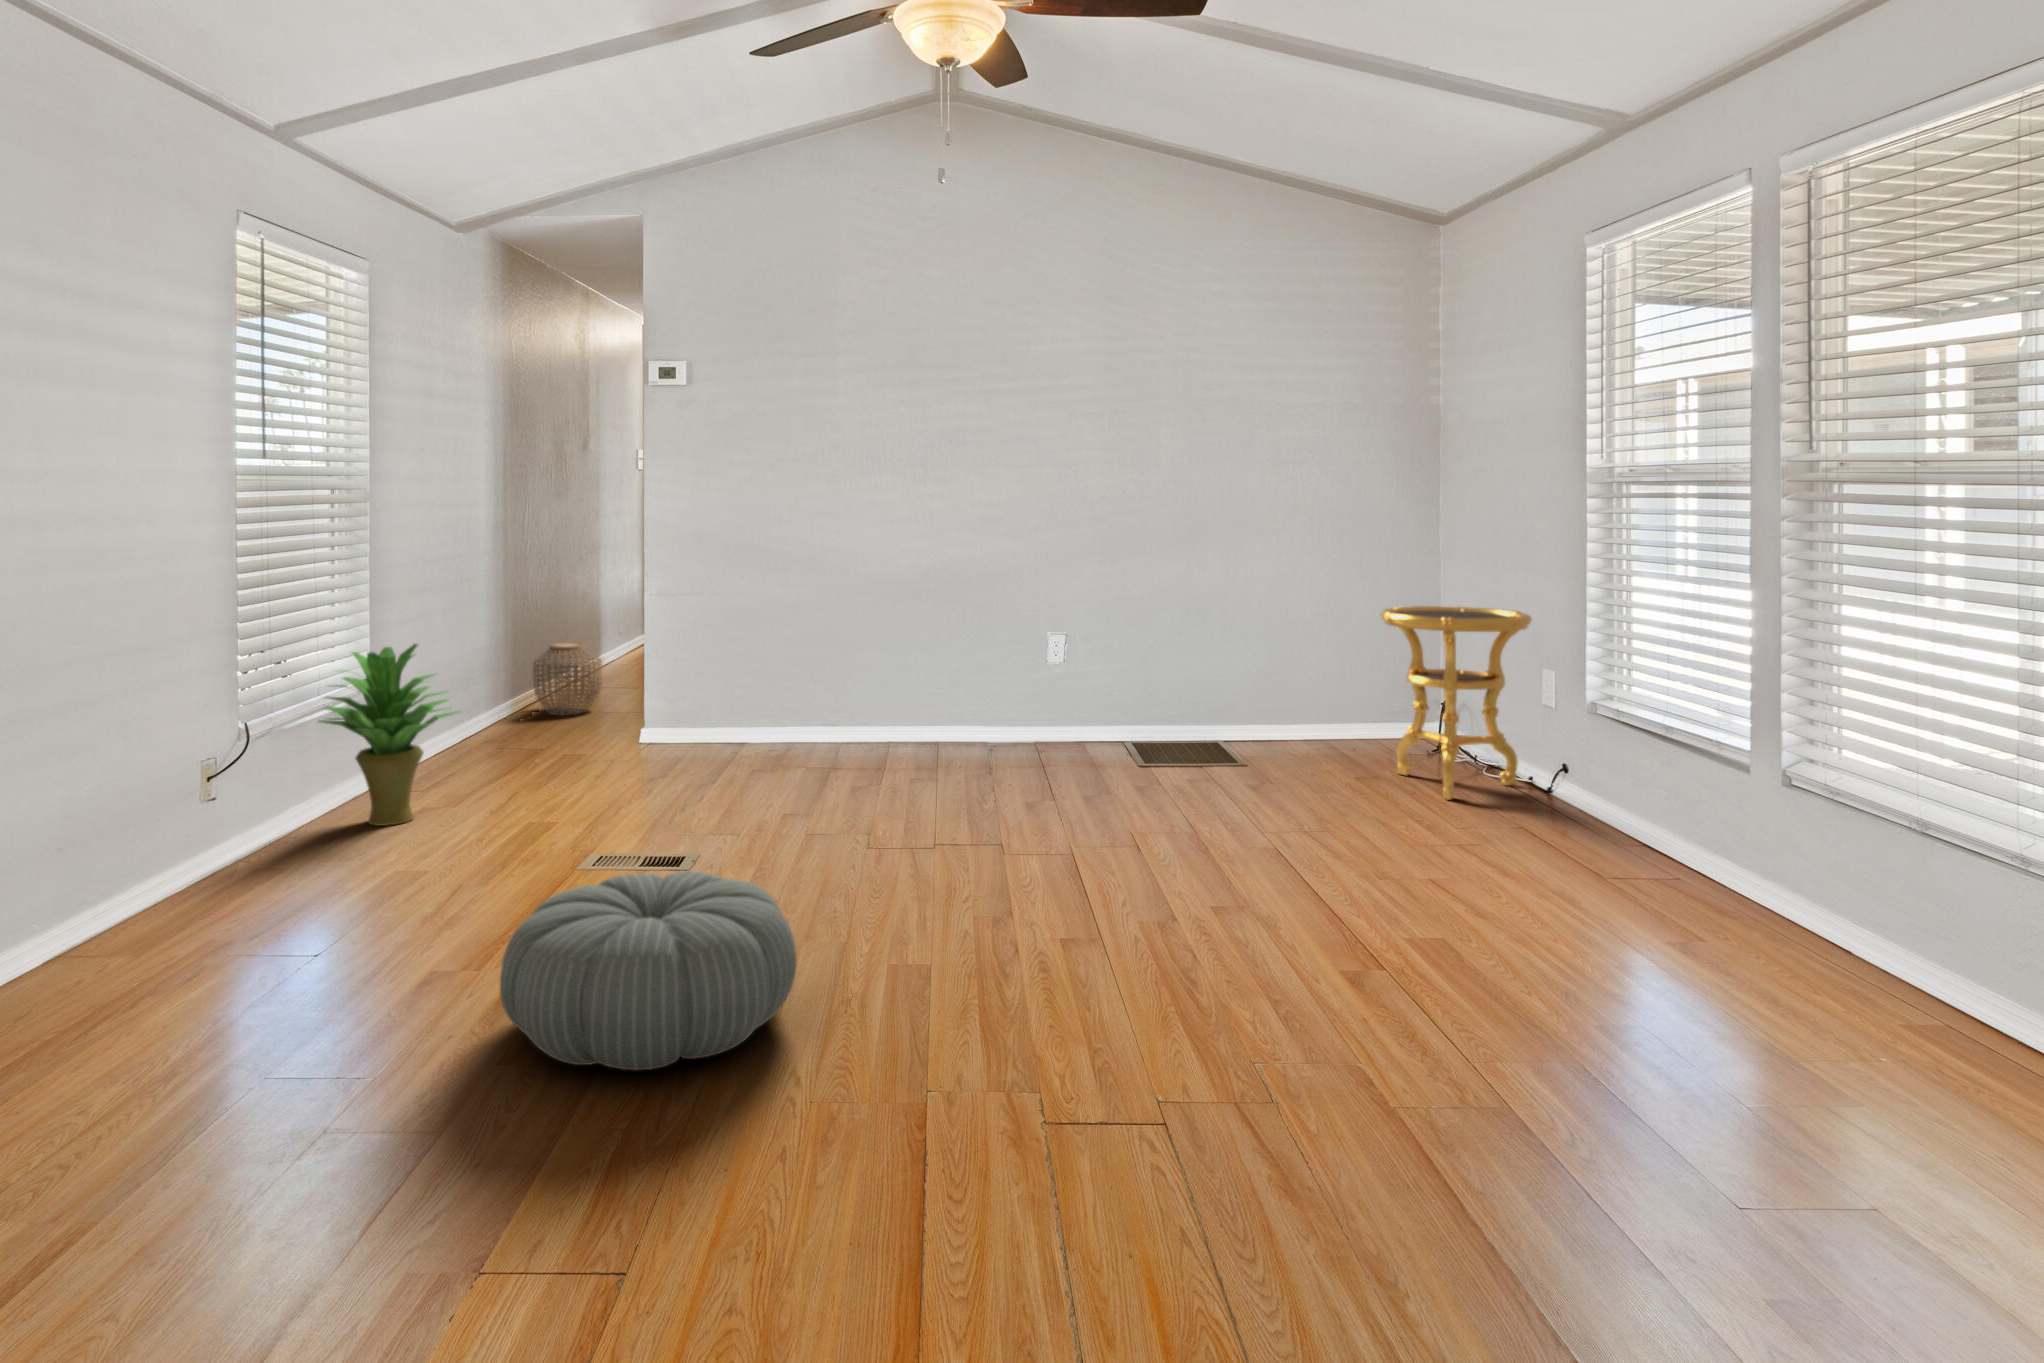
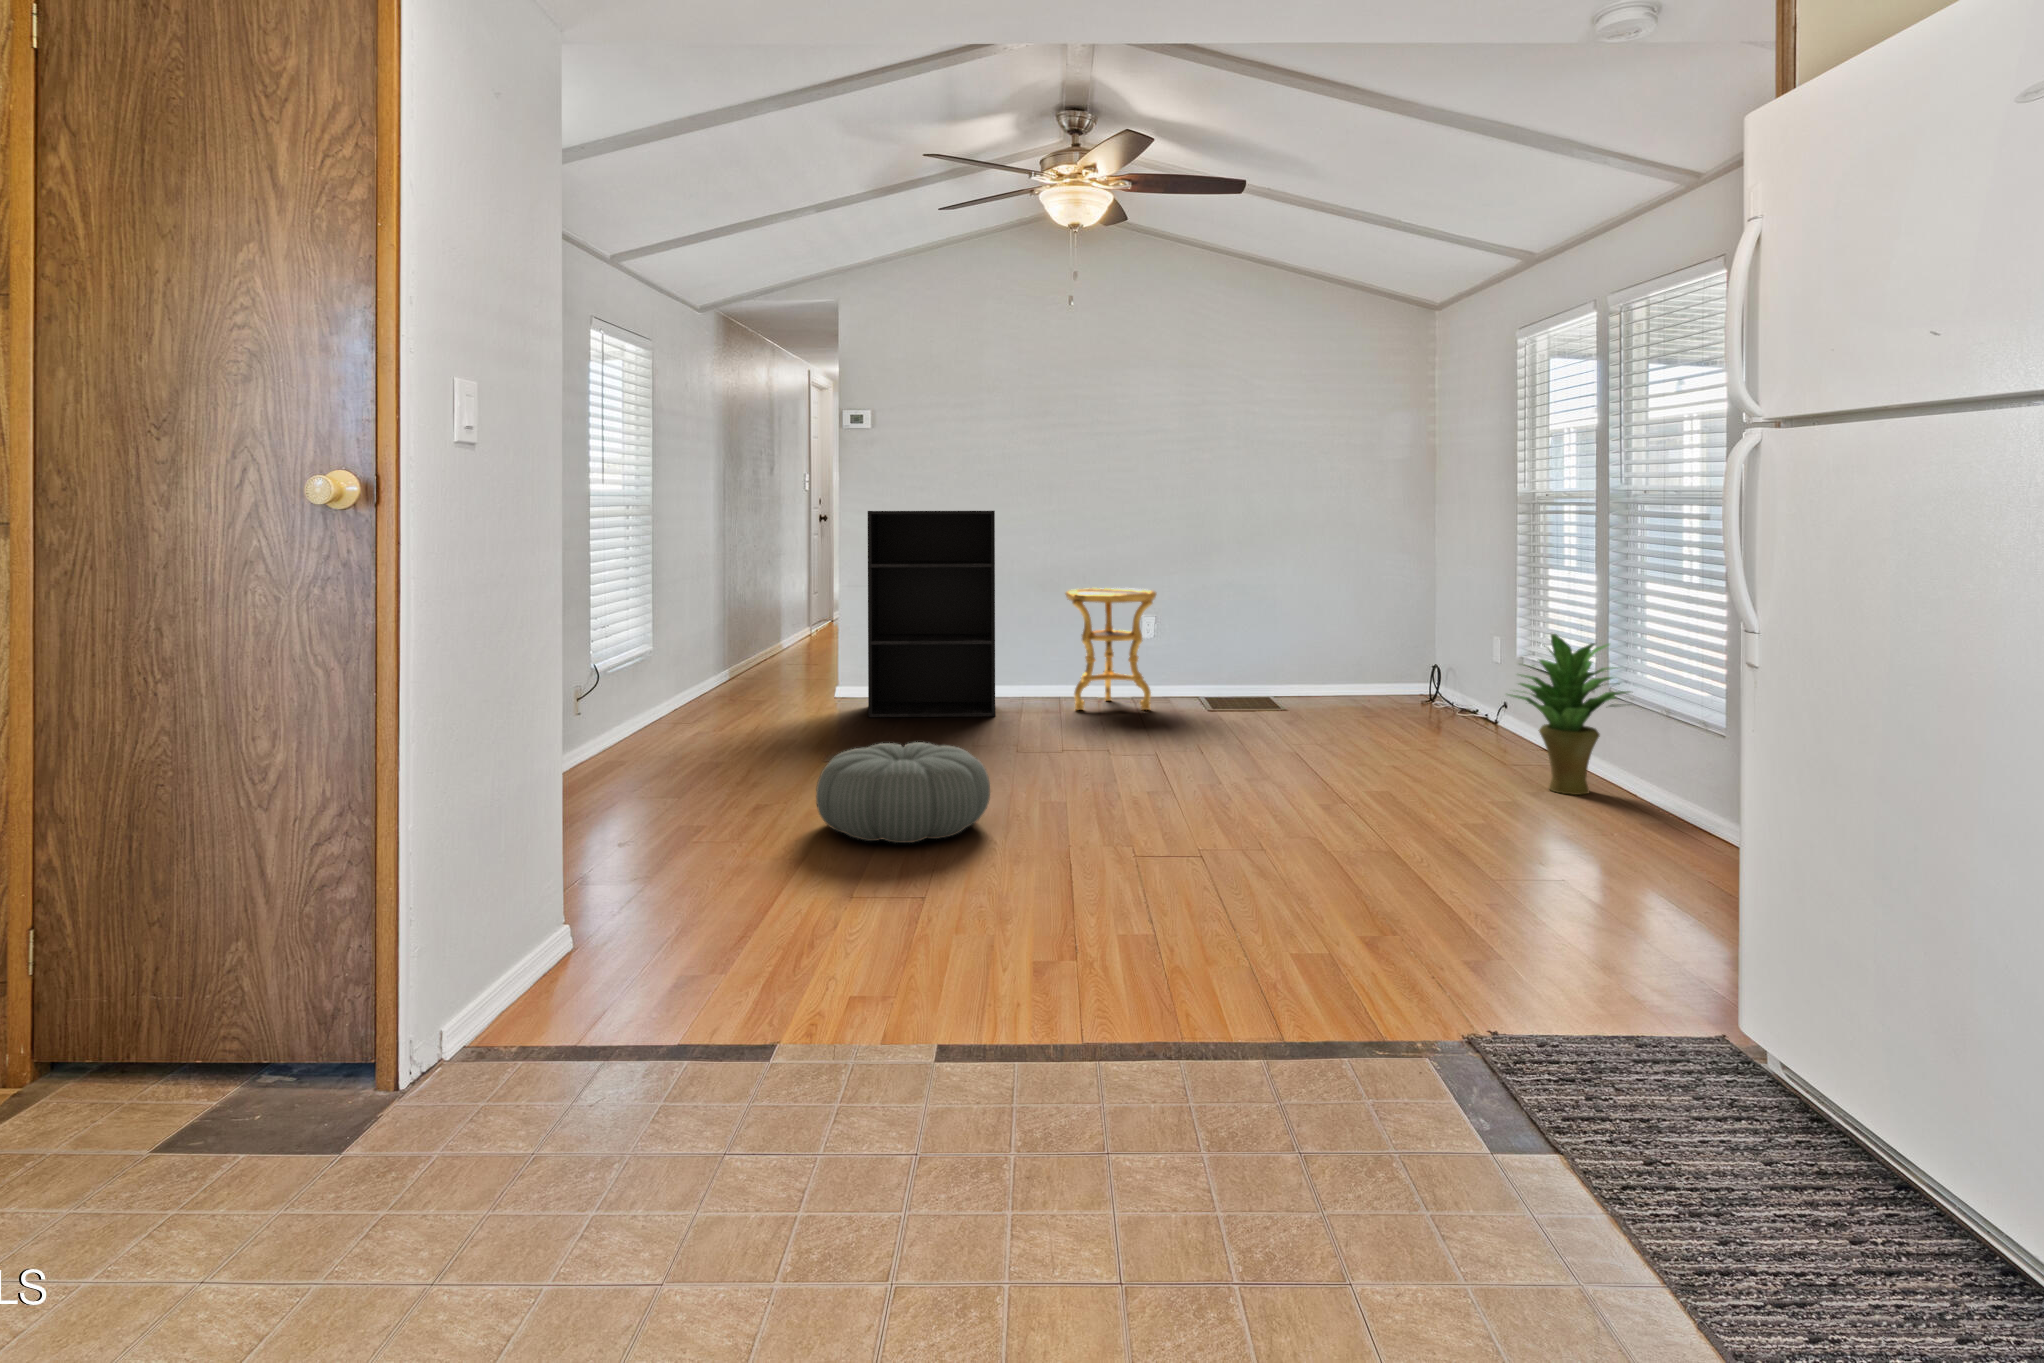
bookshelf: none [673,496,852,779] -> present [868,511,995,717]
side table: present [1381,606,1532,800] -> present [1065,588,1156,710]
woven basket: present [533,642,601,715] -> none [740,625,792,681]
potted plant: present [319,644,460,826] -> present [1509,634,1630,795]

